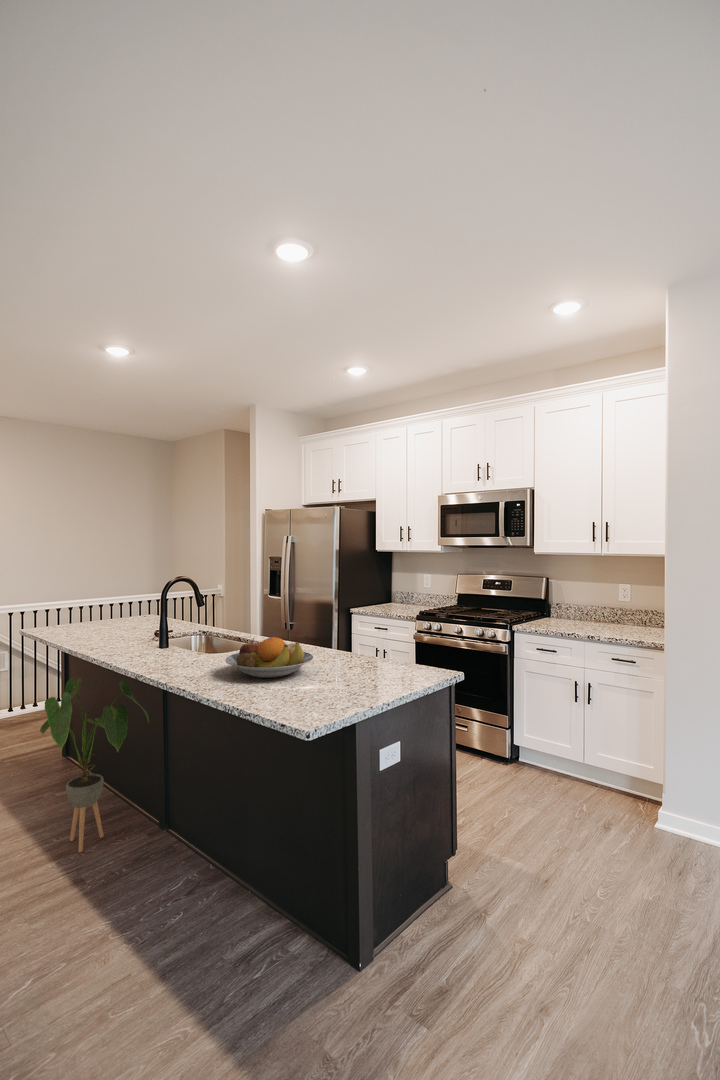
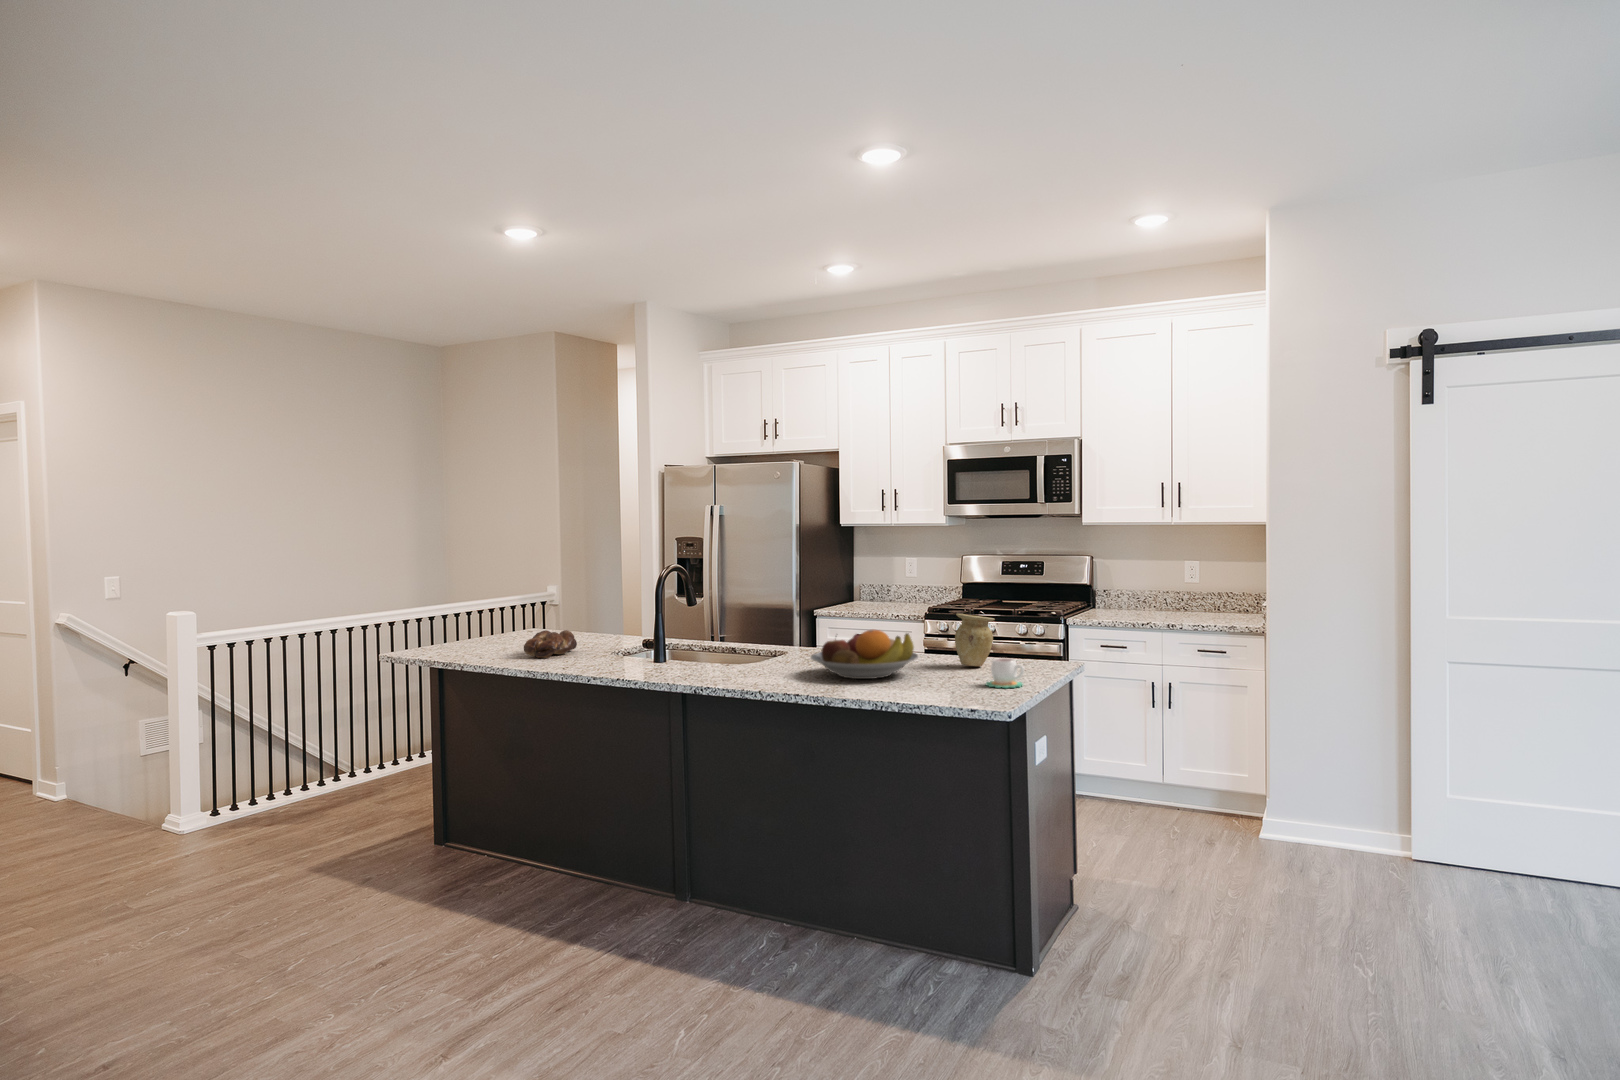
bread loaf: none [88,619,136,639] -> present [524,630,577,658]
vase: none [354,626,386,671] -> present [955,614,995,666]
mug: none [340,671,372,699] -> present [986,658,1024,688]
house plant: present [40,678,148,852] -> none [526,703,667,933]

